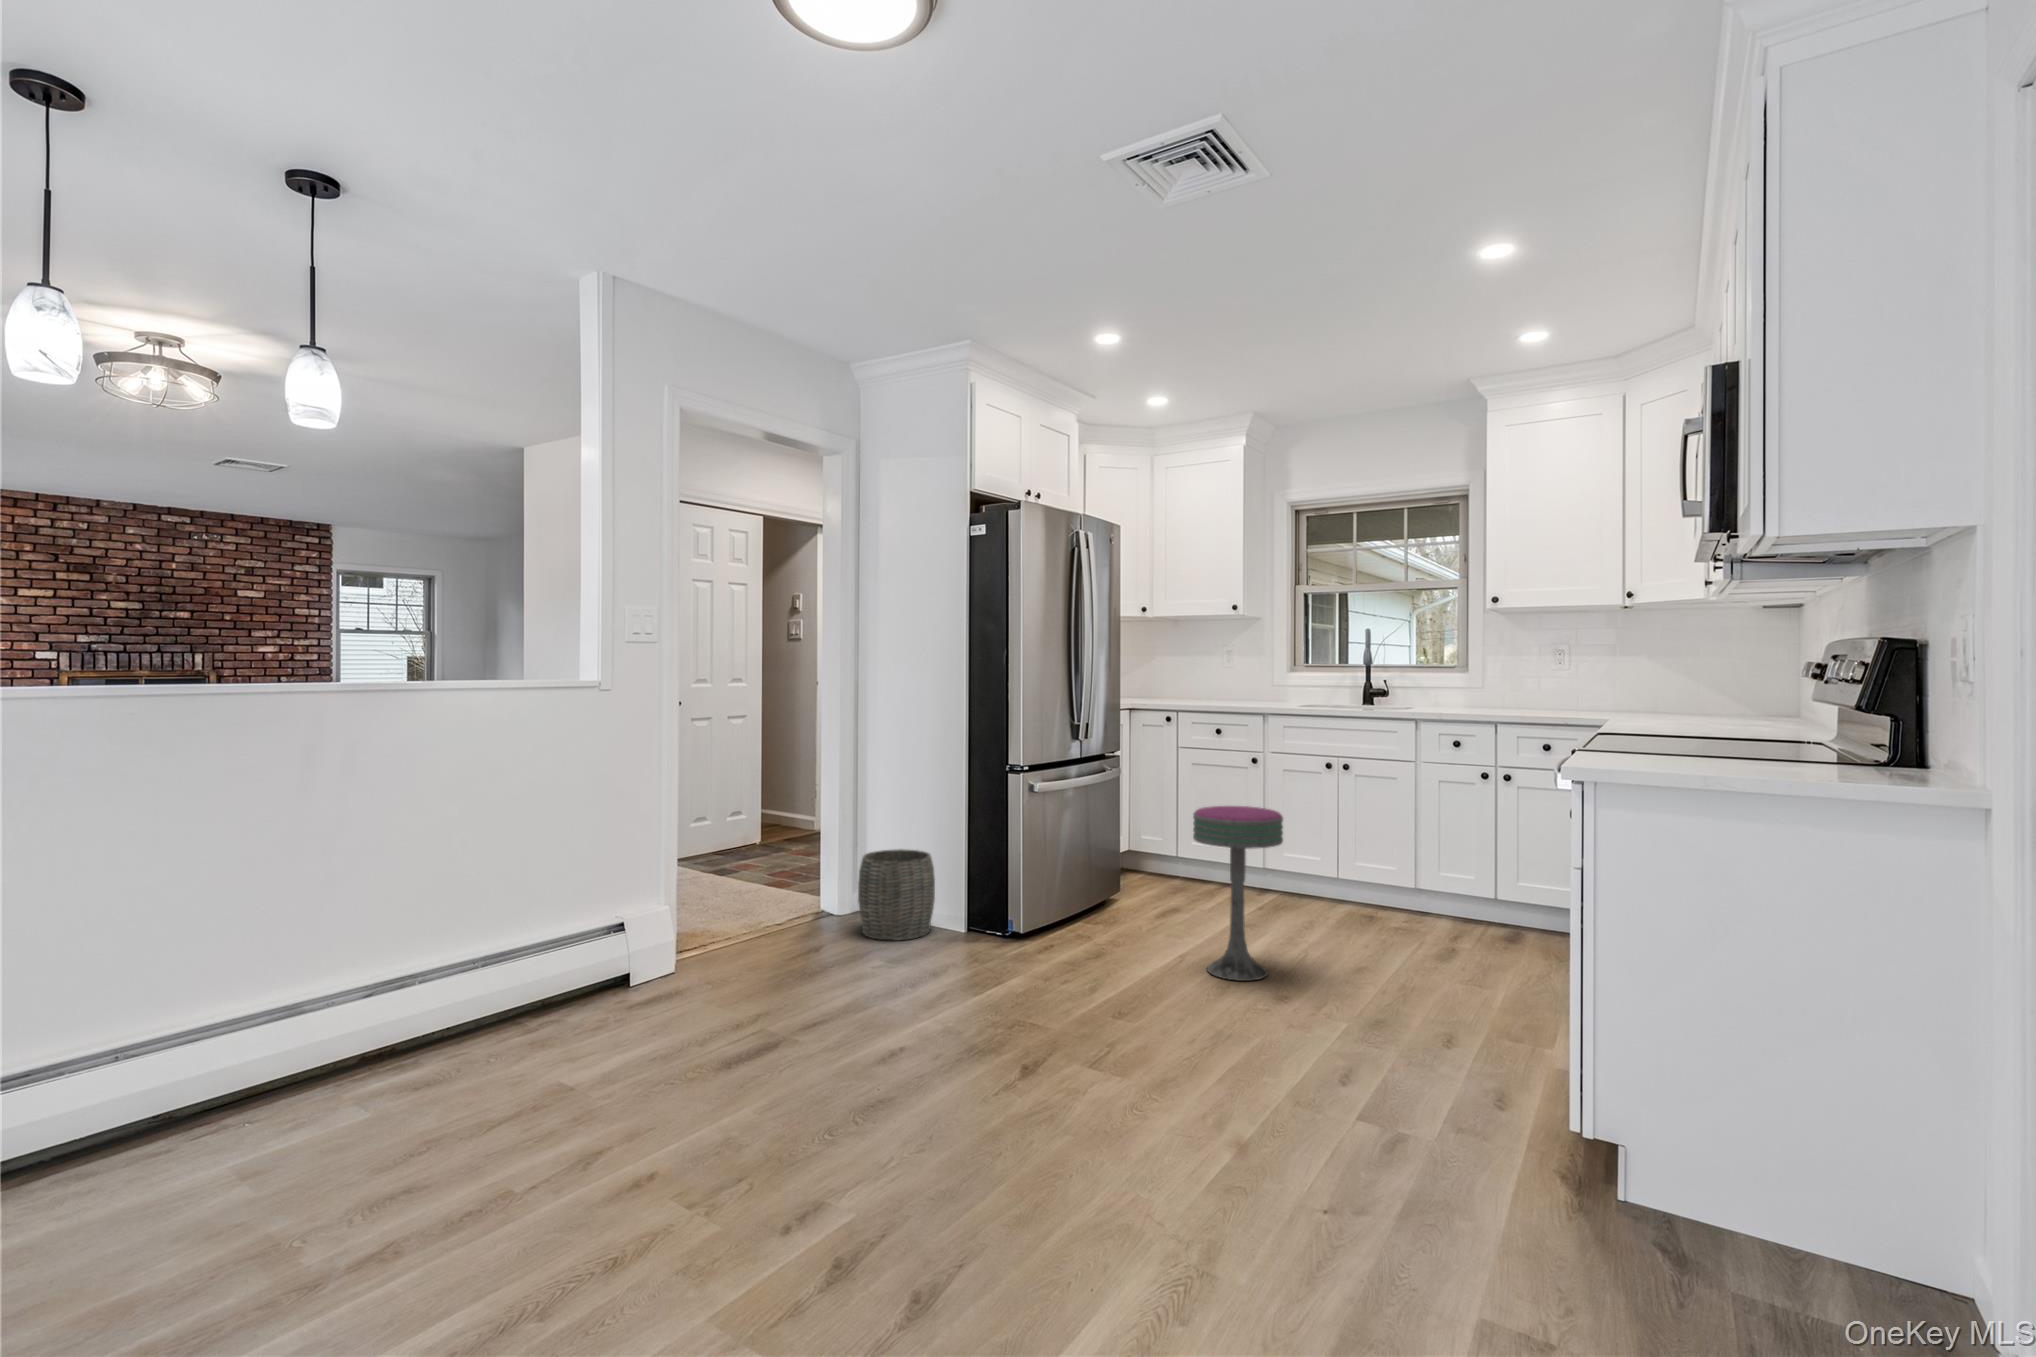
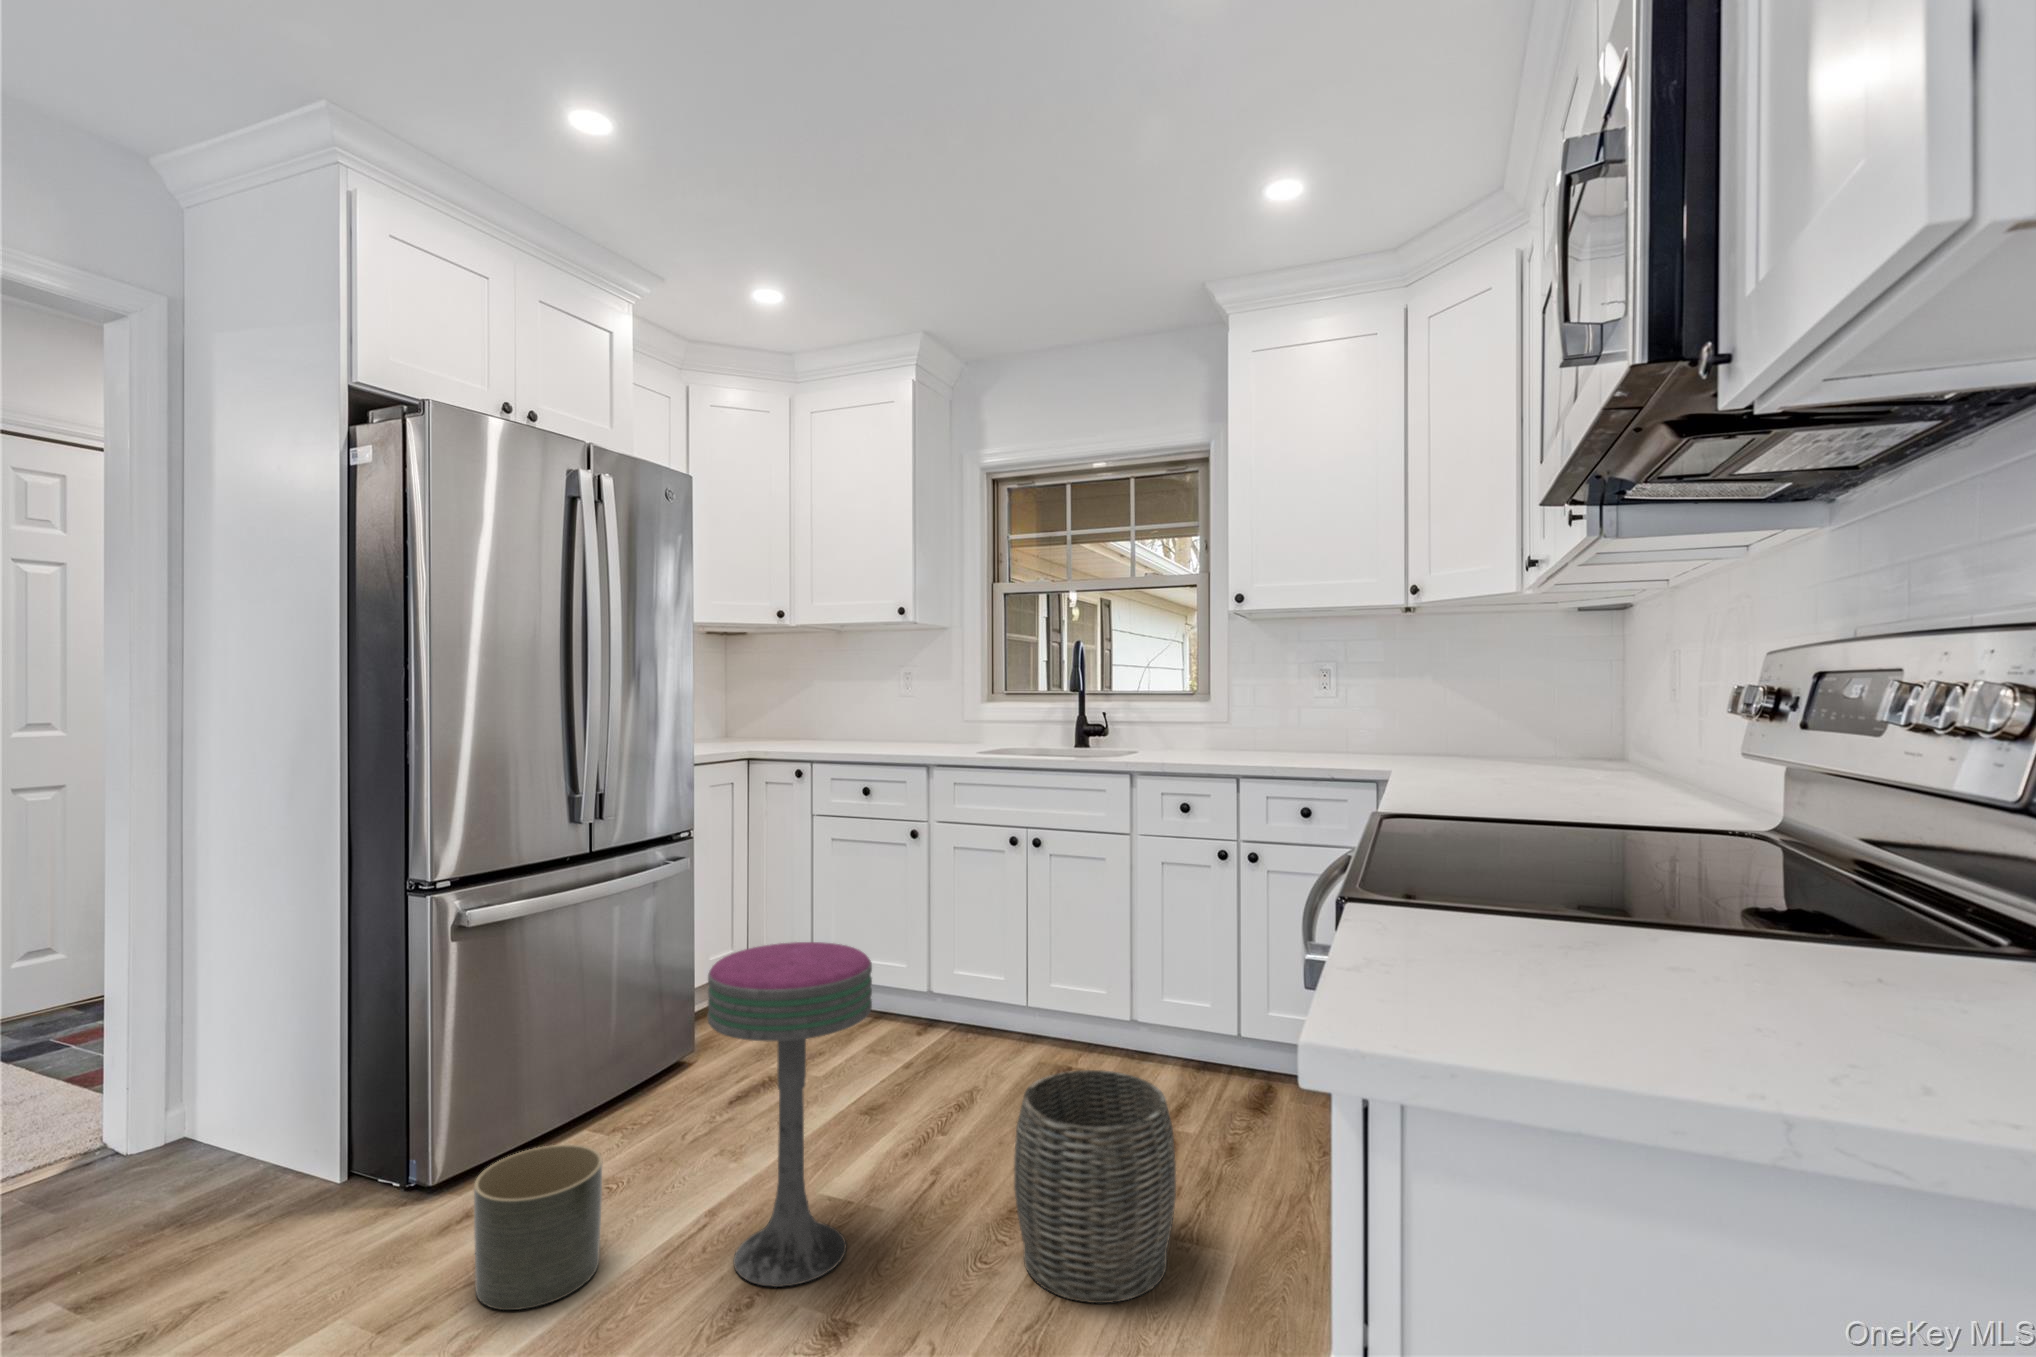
woven basket: present [858,849,935,940] -> present [1014,1070,1176,1303]
planter: none [1077,907,1137,978] -> present [474,1144,602,1310]

